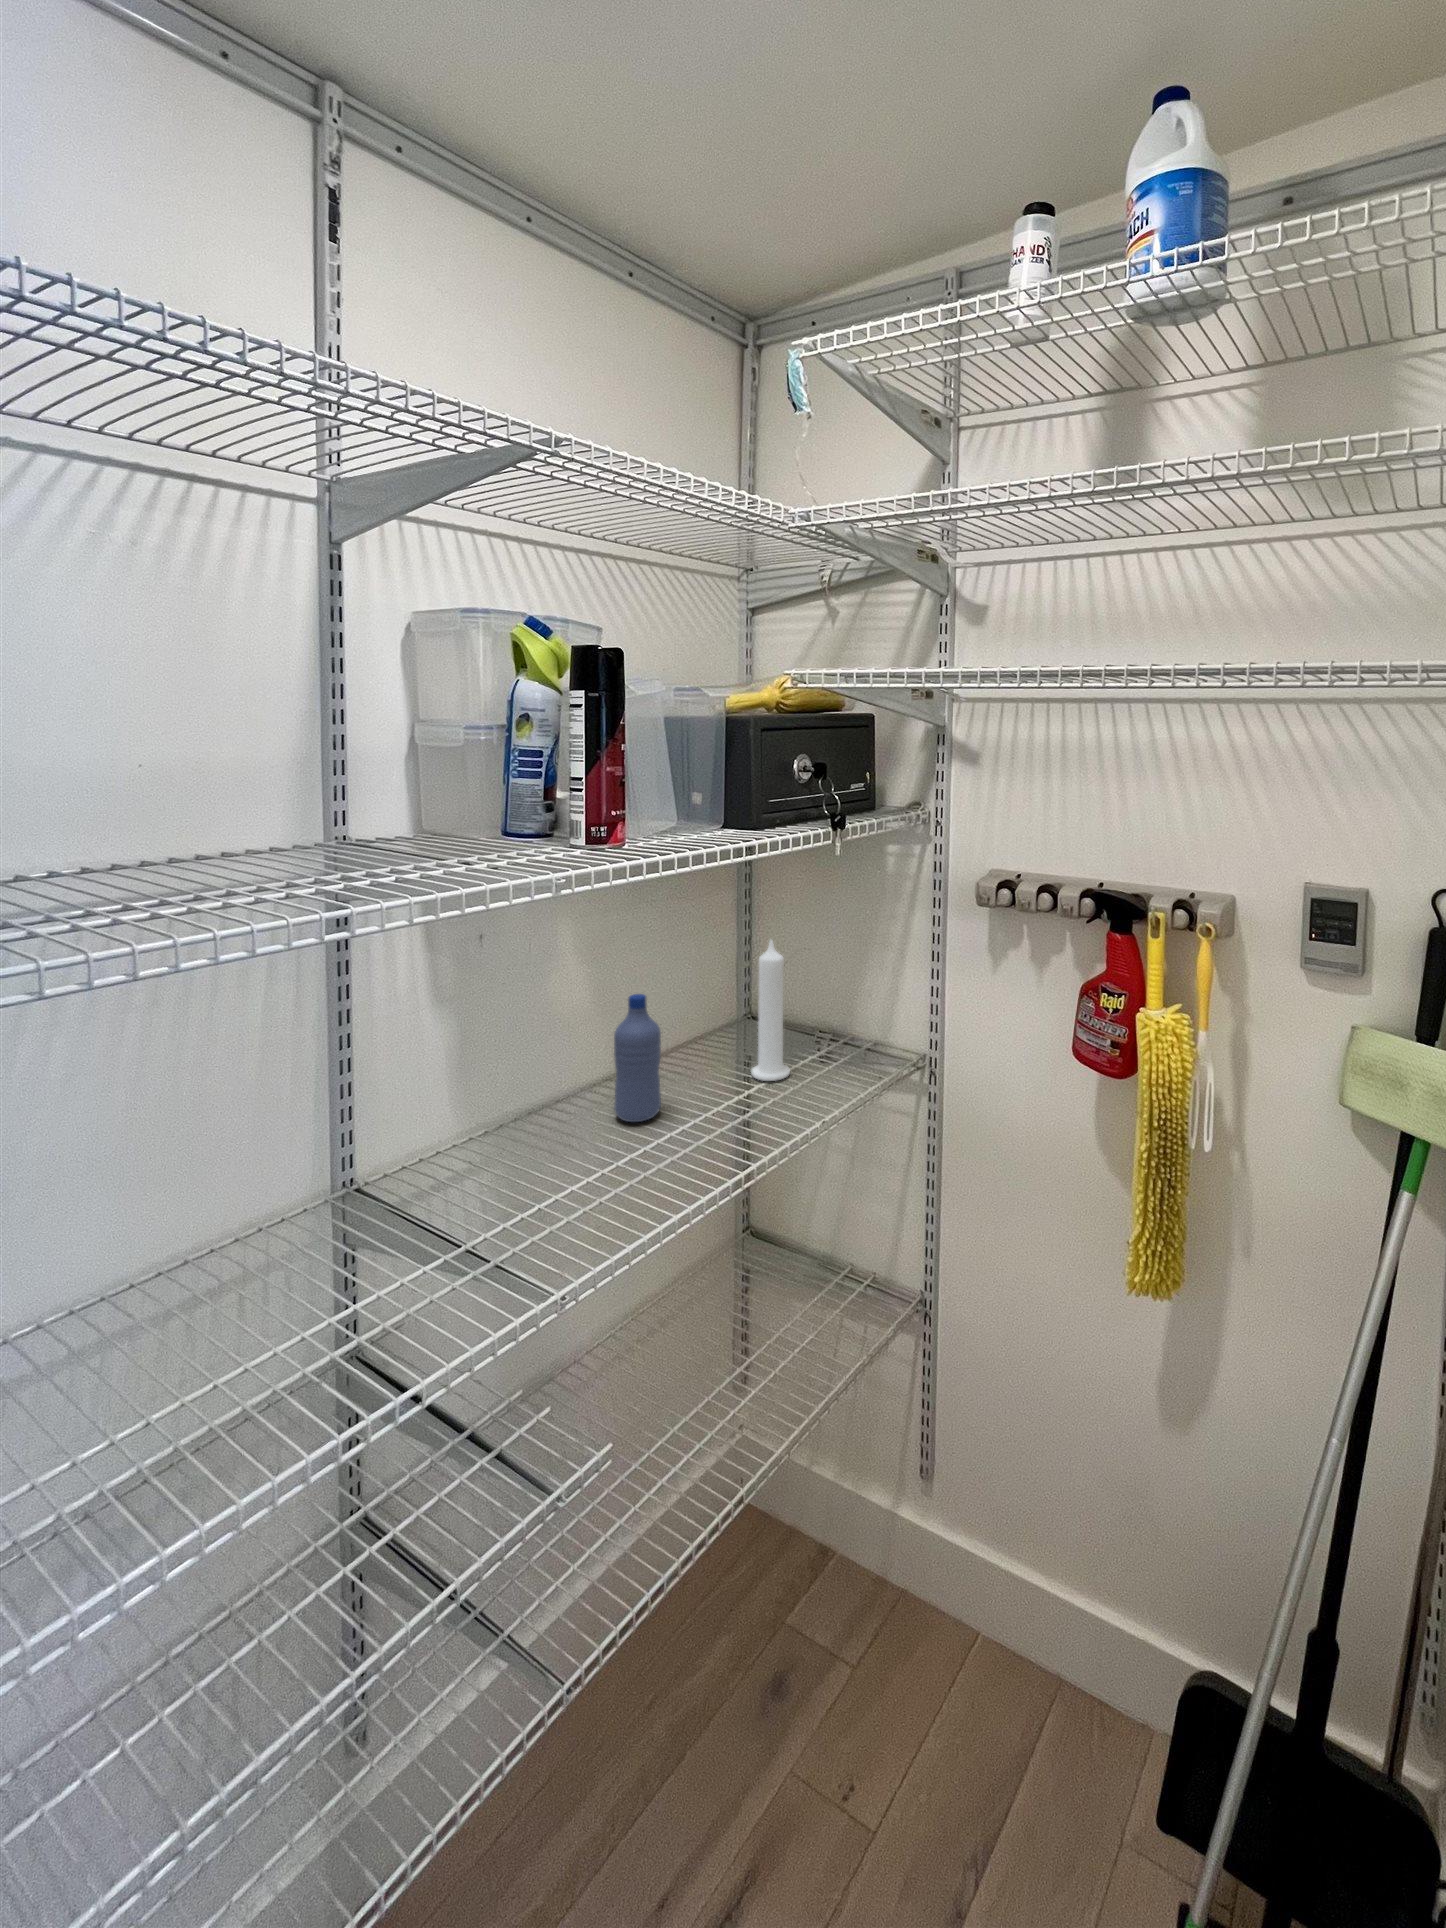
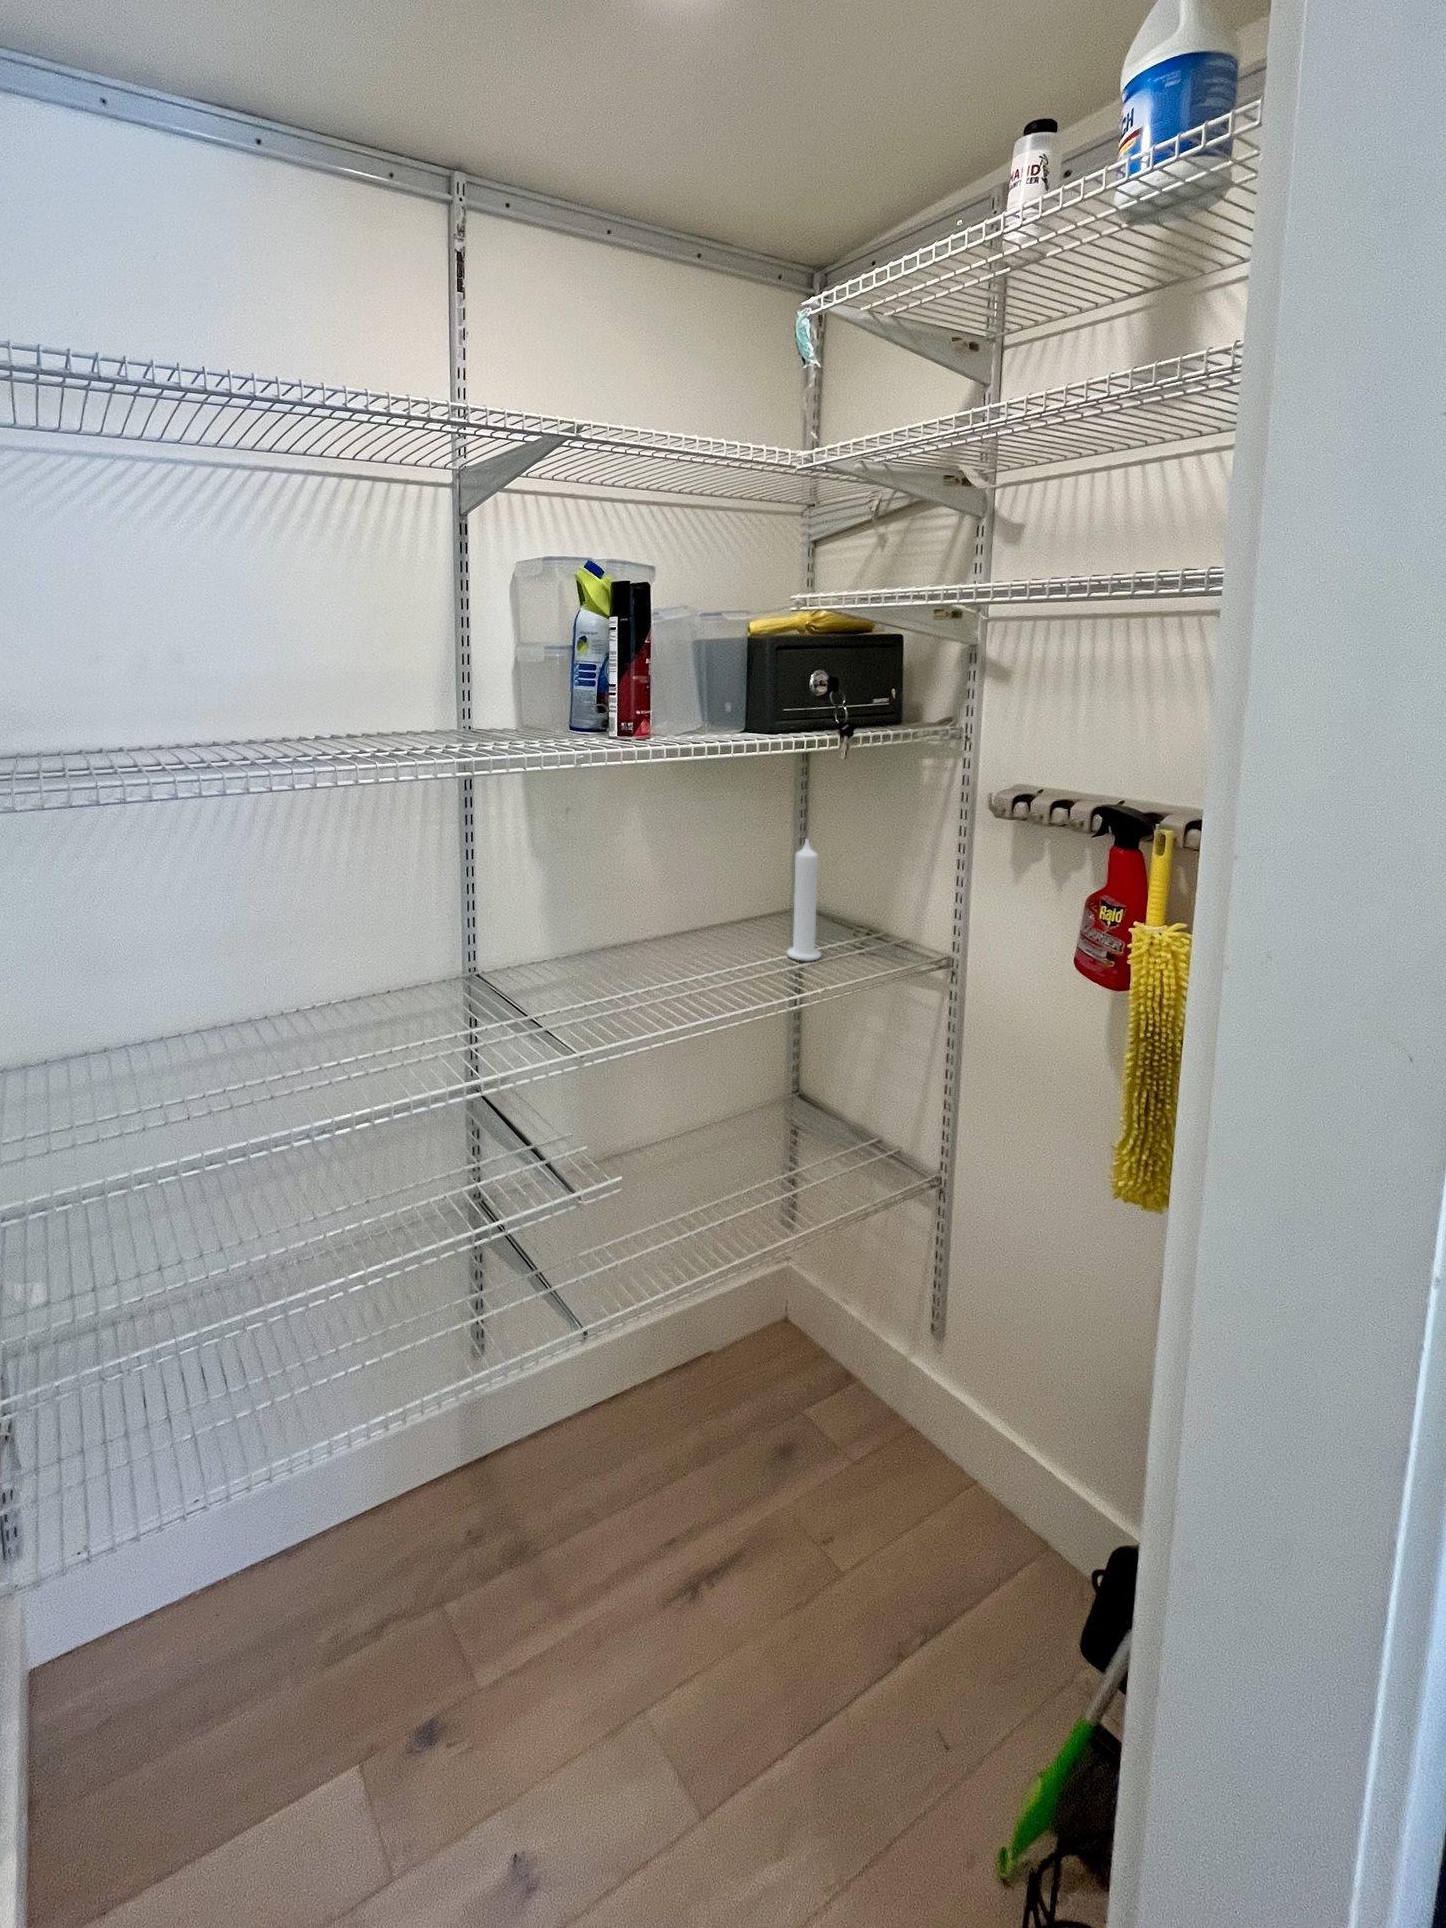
water bottle: present [614,994,661,1122] -> none [666,870,704,972]

